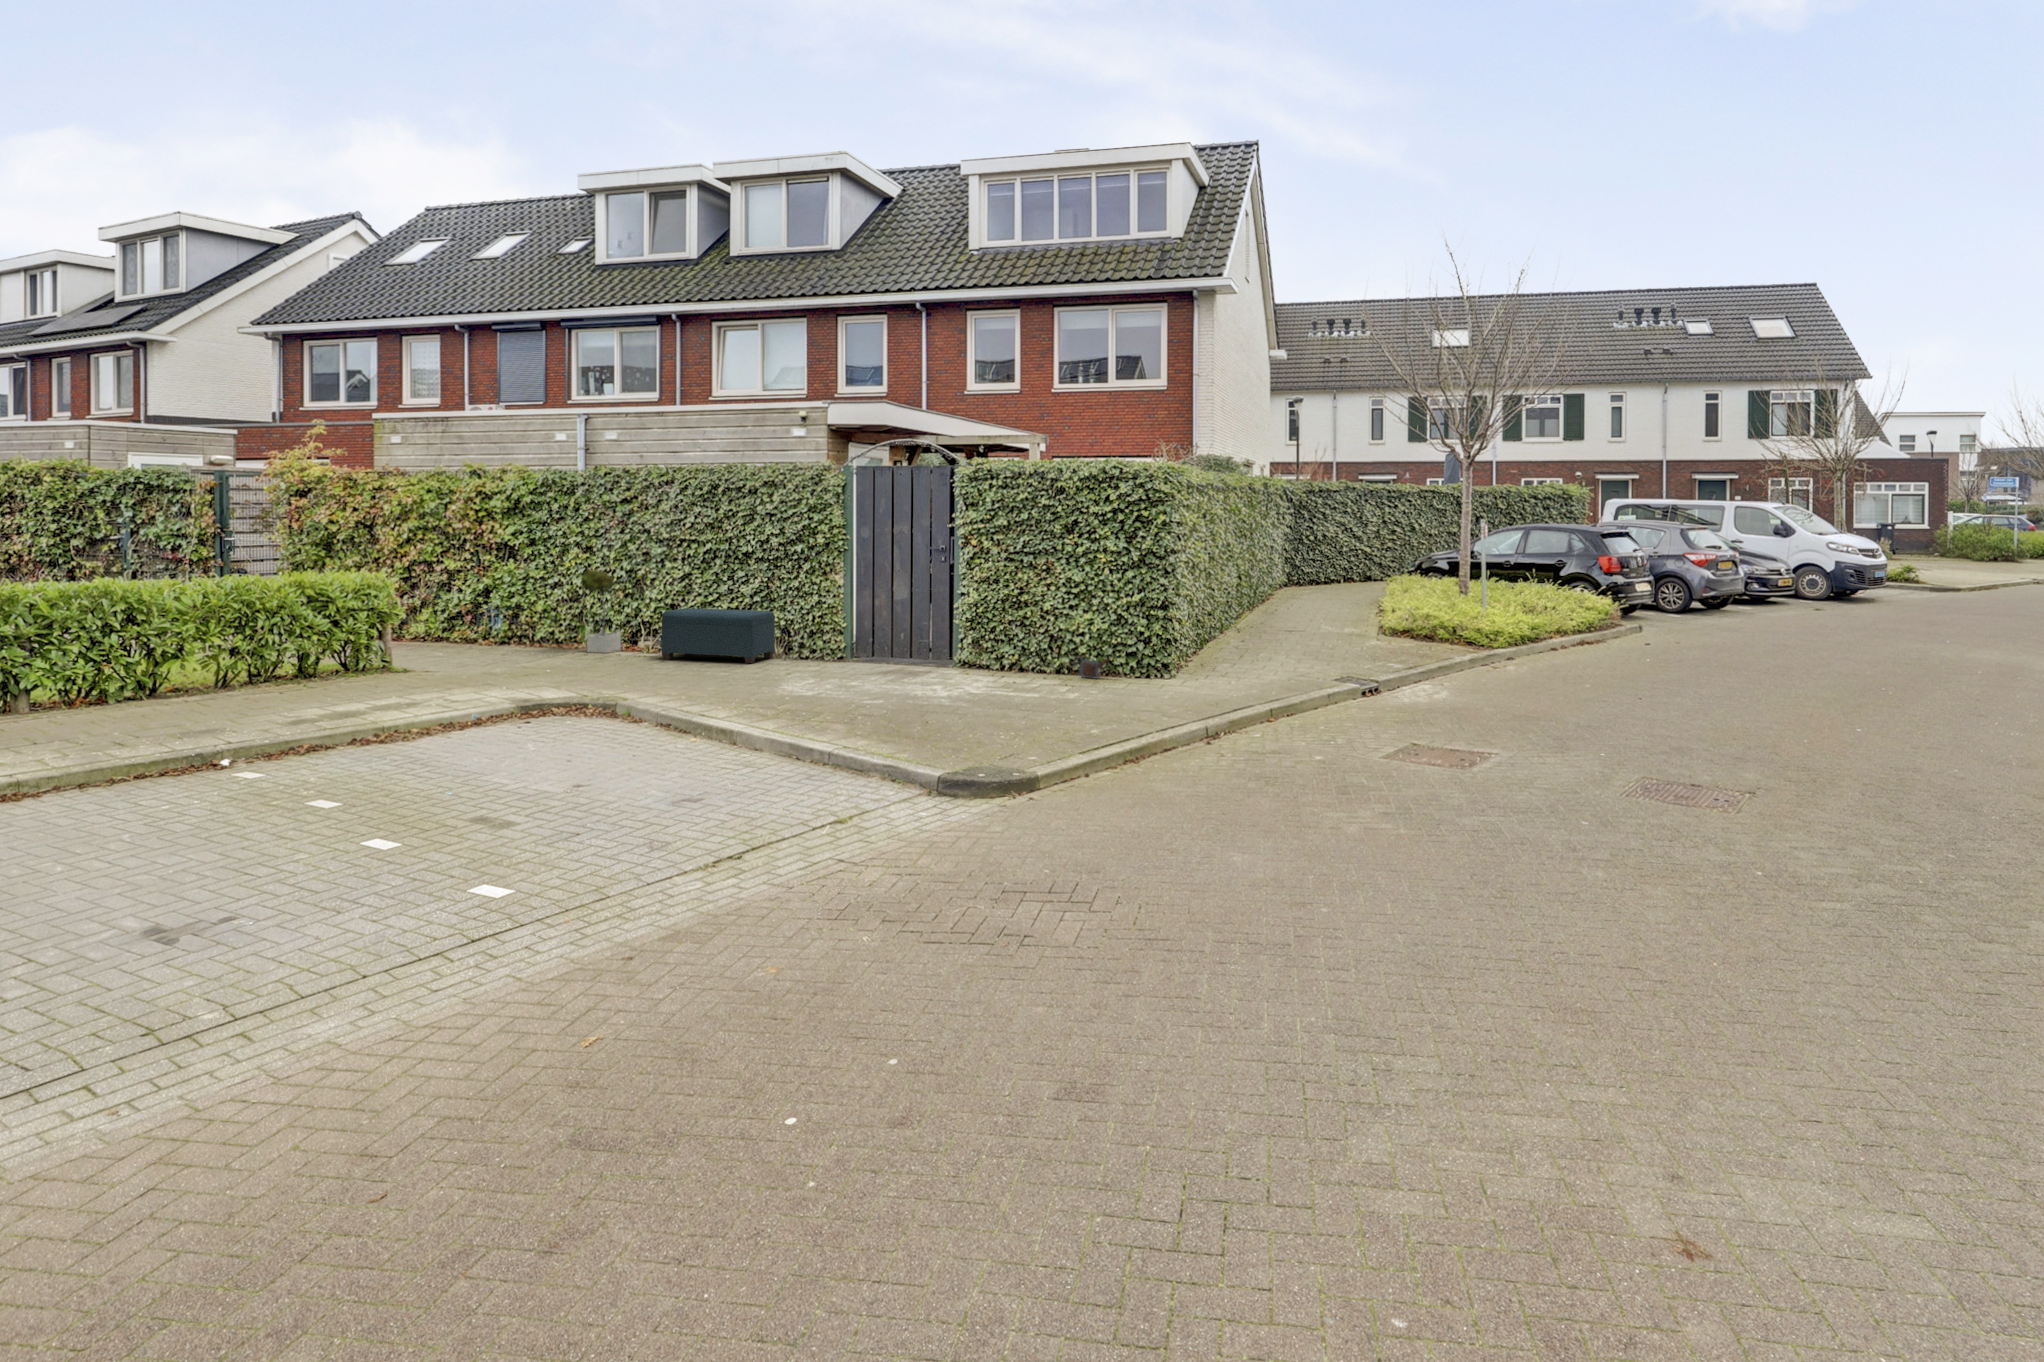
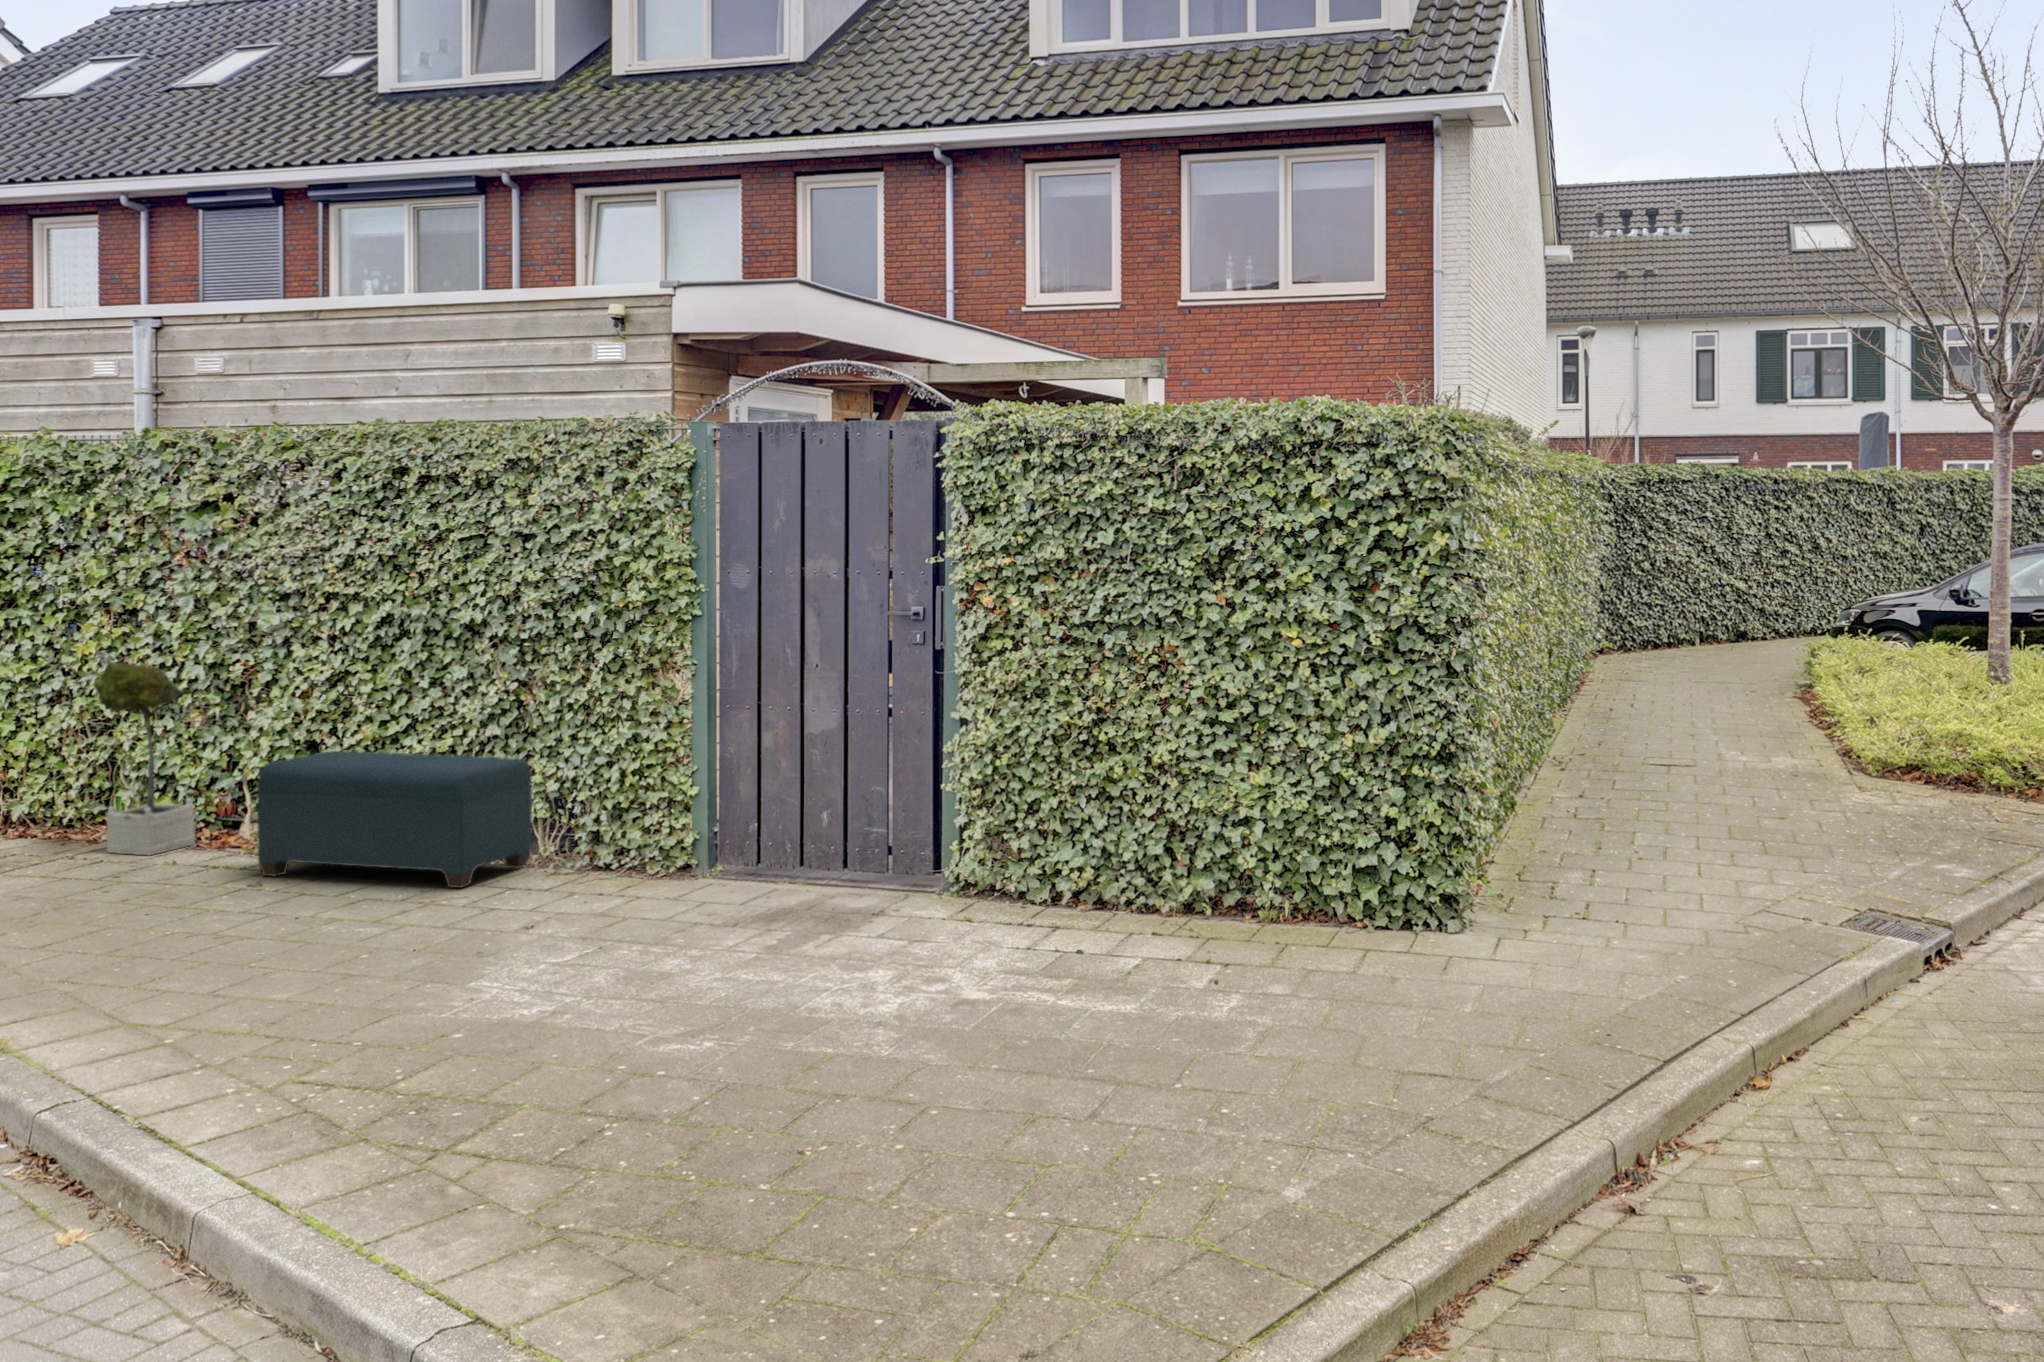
watering can: present [1073,656,1109,679] -> none [1223,877,1315,935]

